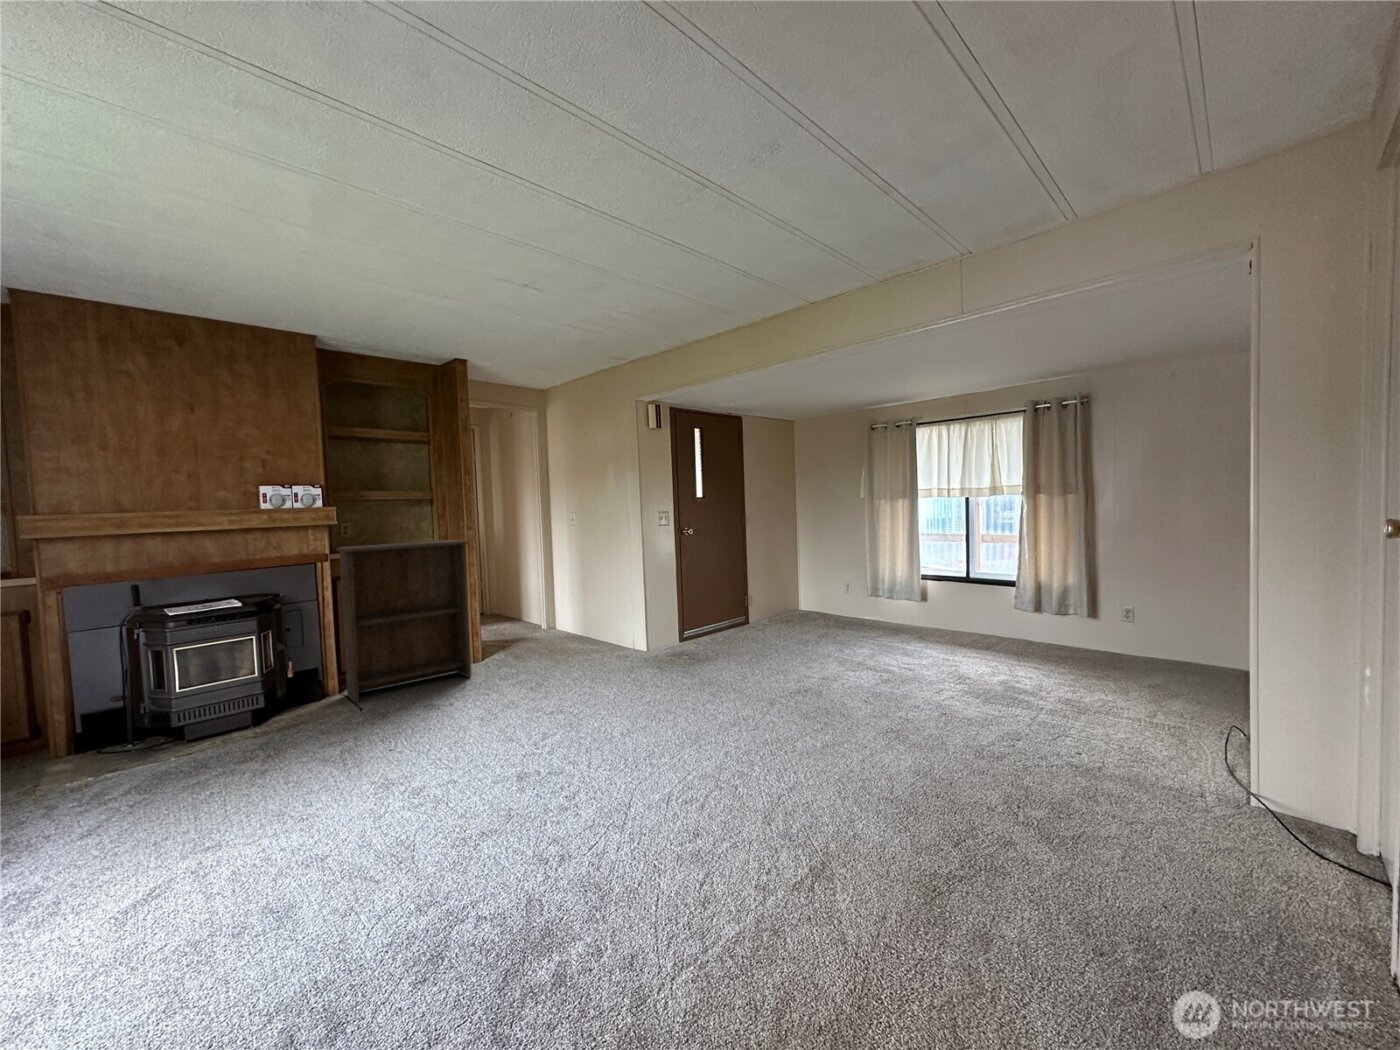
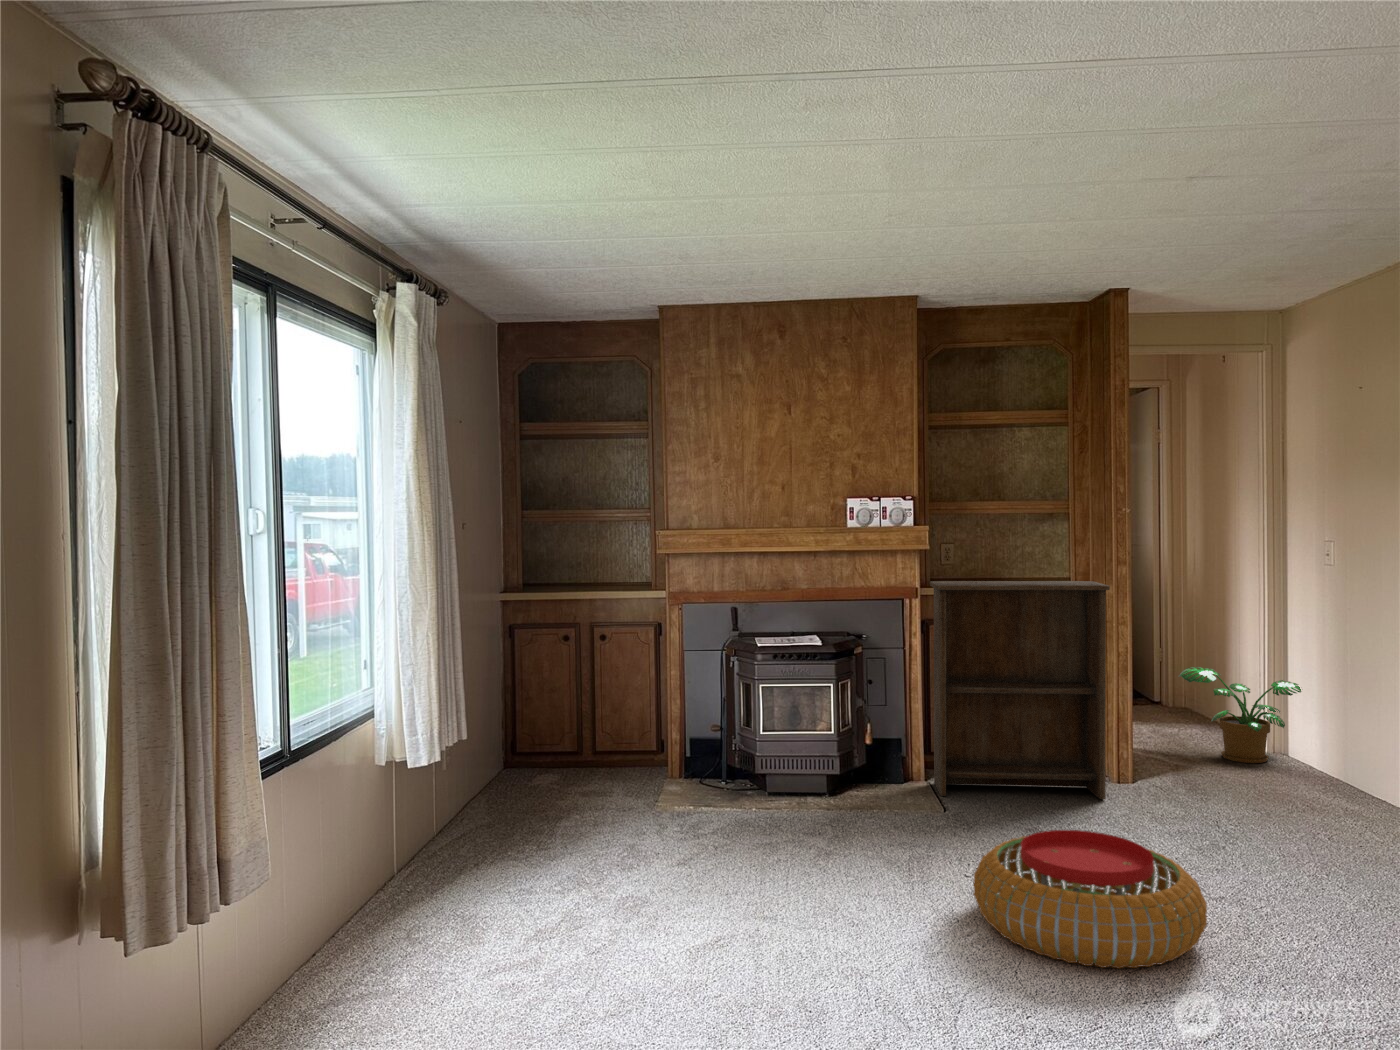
potted plant: none [501,589,567,639] -> present [1178,667,1301,763]
pouf: none [403,694,558,788] -> present [974,830,1207,968]

